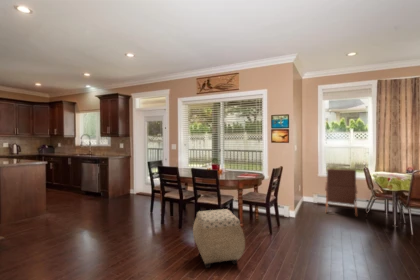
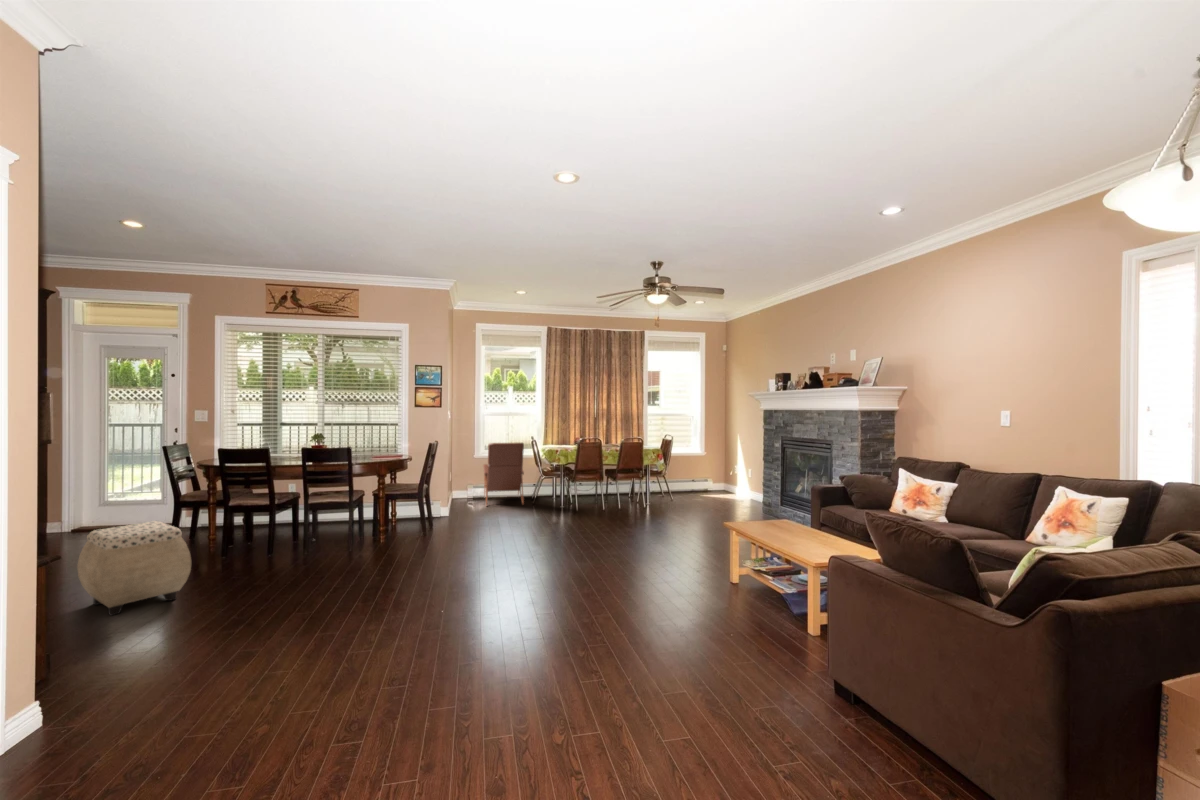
ottoman: present [193,209,245,268] -> present [78,521,191,615]

